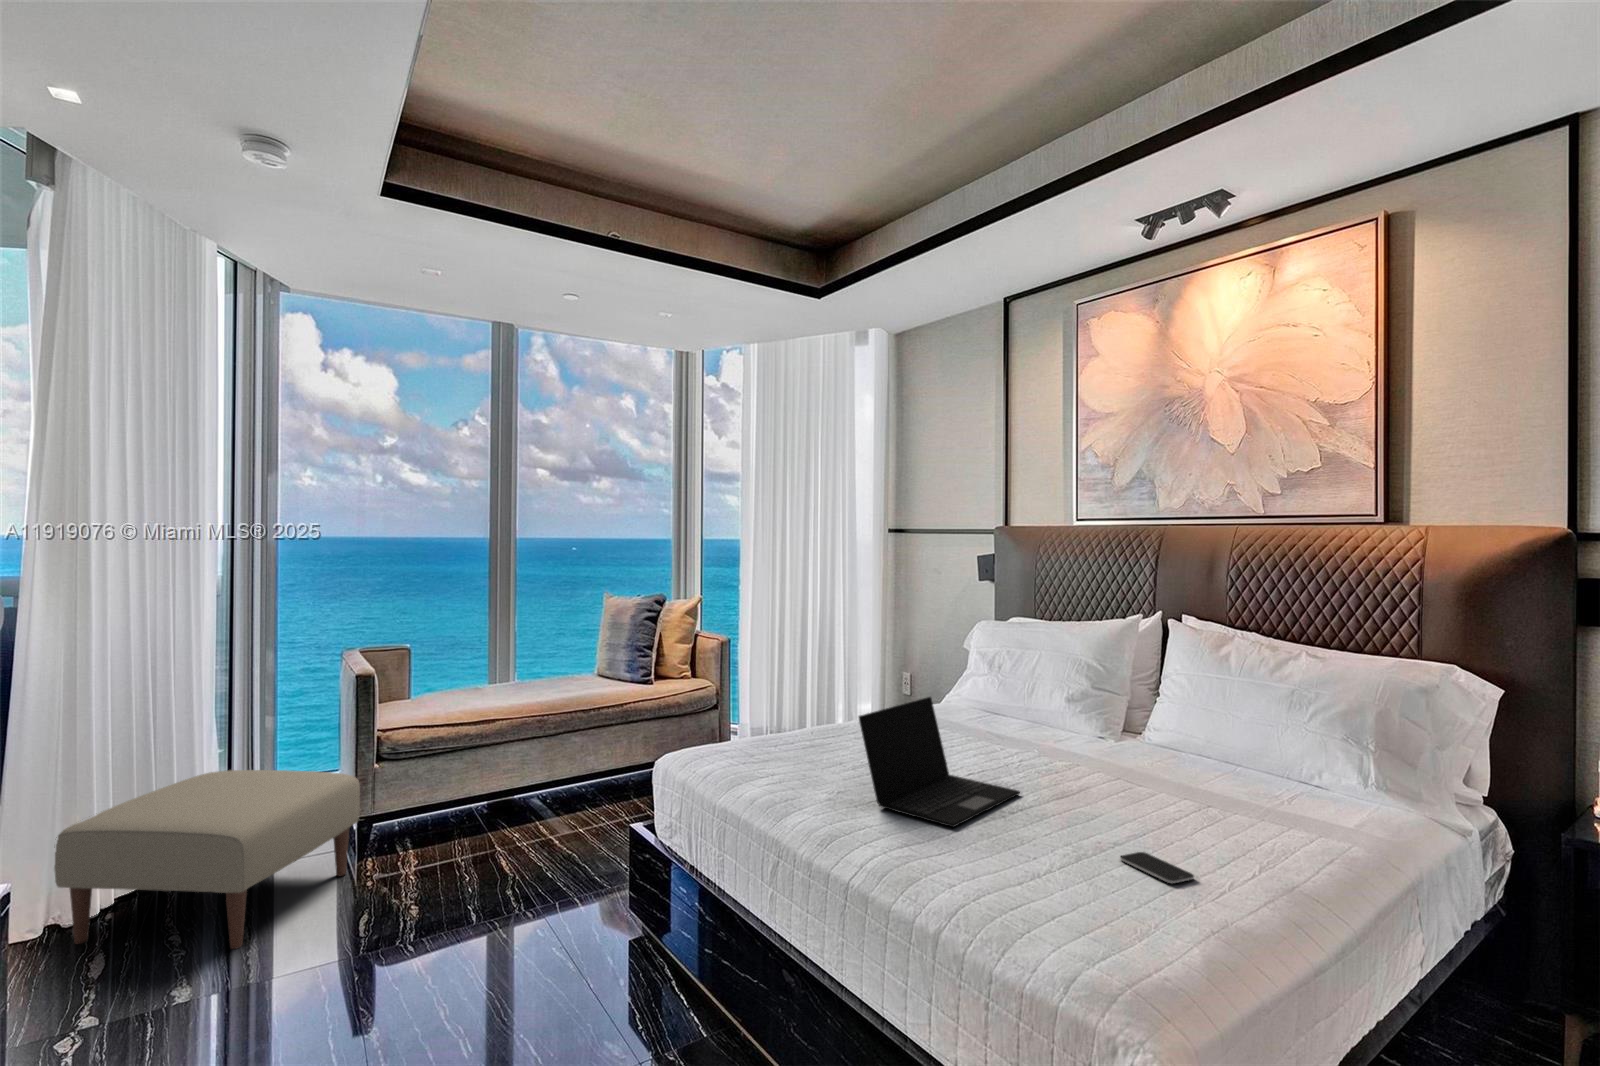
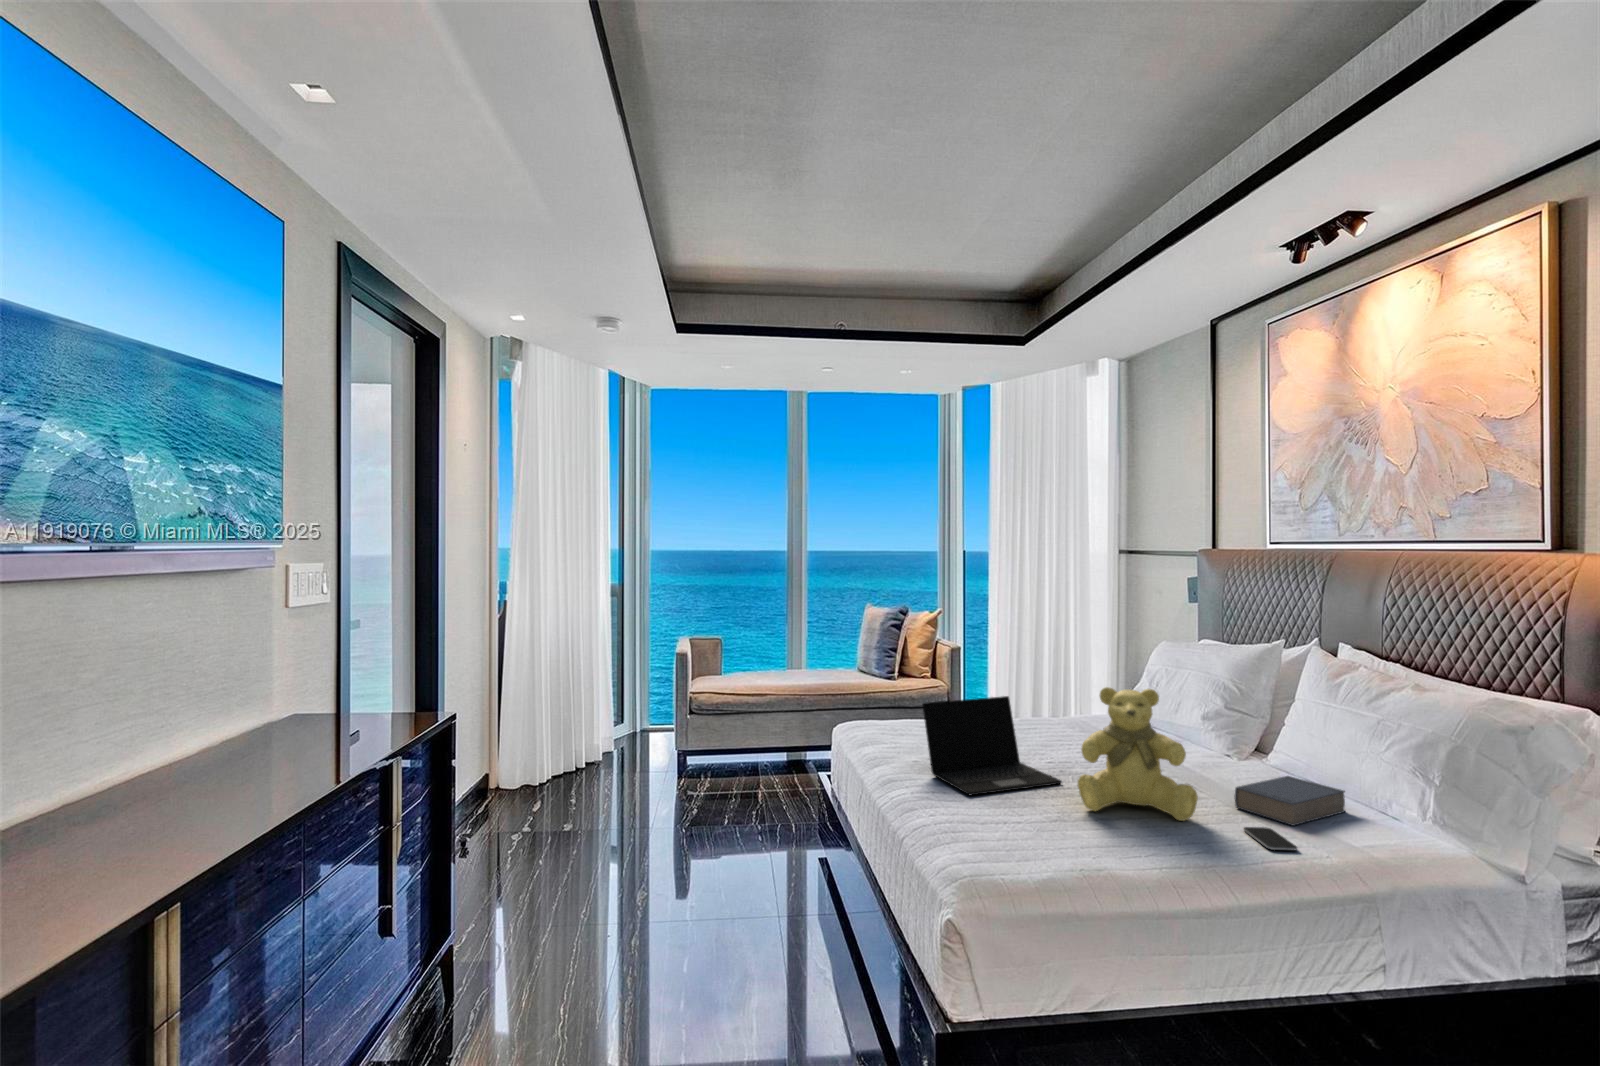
teddy bear: none [1078,676,1199,824] -> present [1078,687,1198,821]
book: none [1200,754,1281,807] -> present [1235,776,1345,826]
ottoman: present [54,770,360,949] -> none [503,710,668,818]
smartphone: present [1120,852,1194,883] -> present [1244,827,1297,850]

